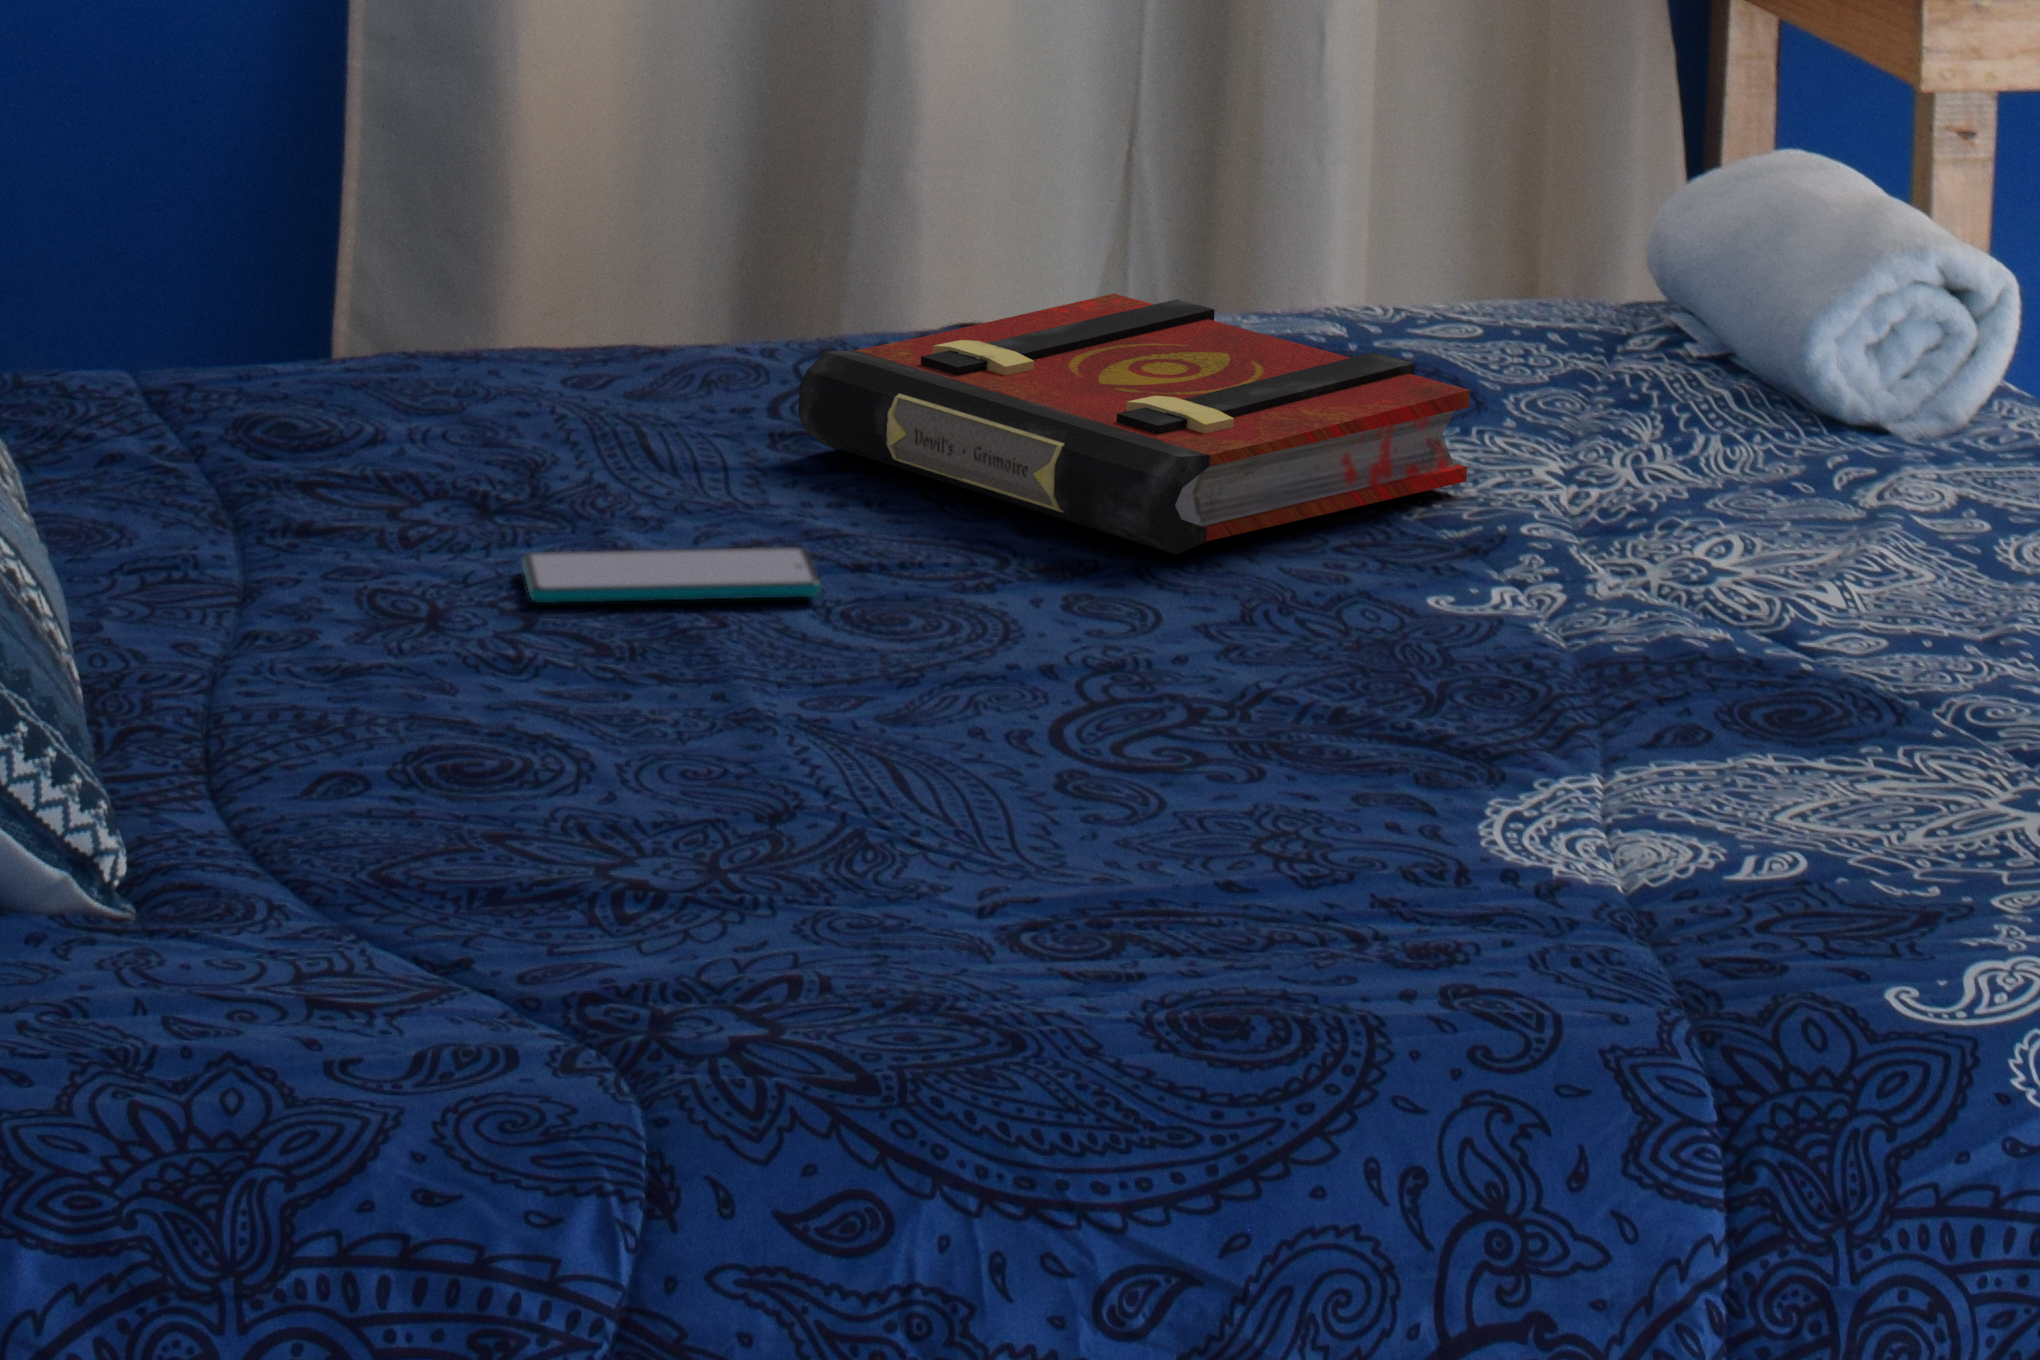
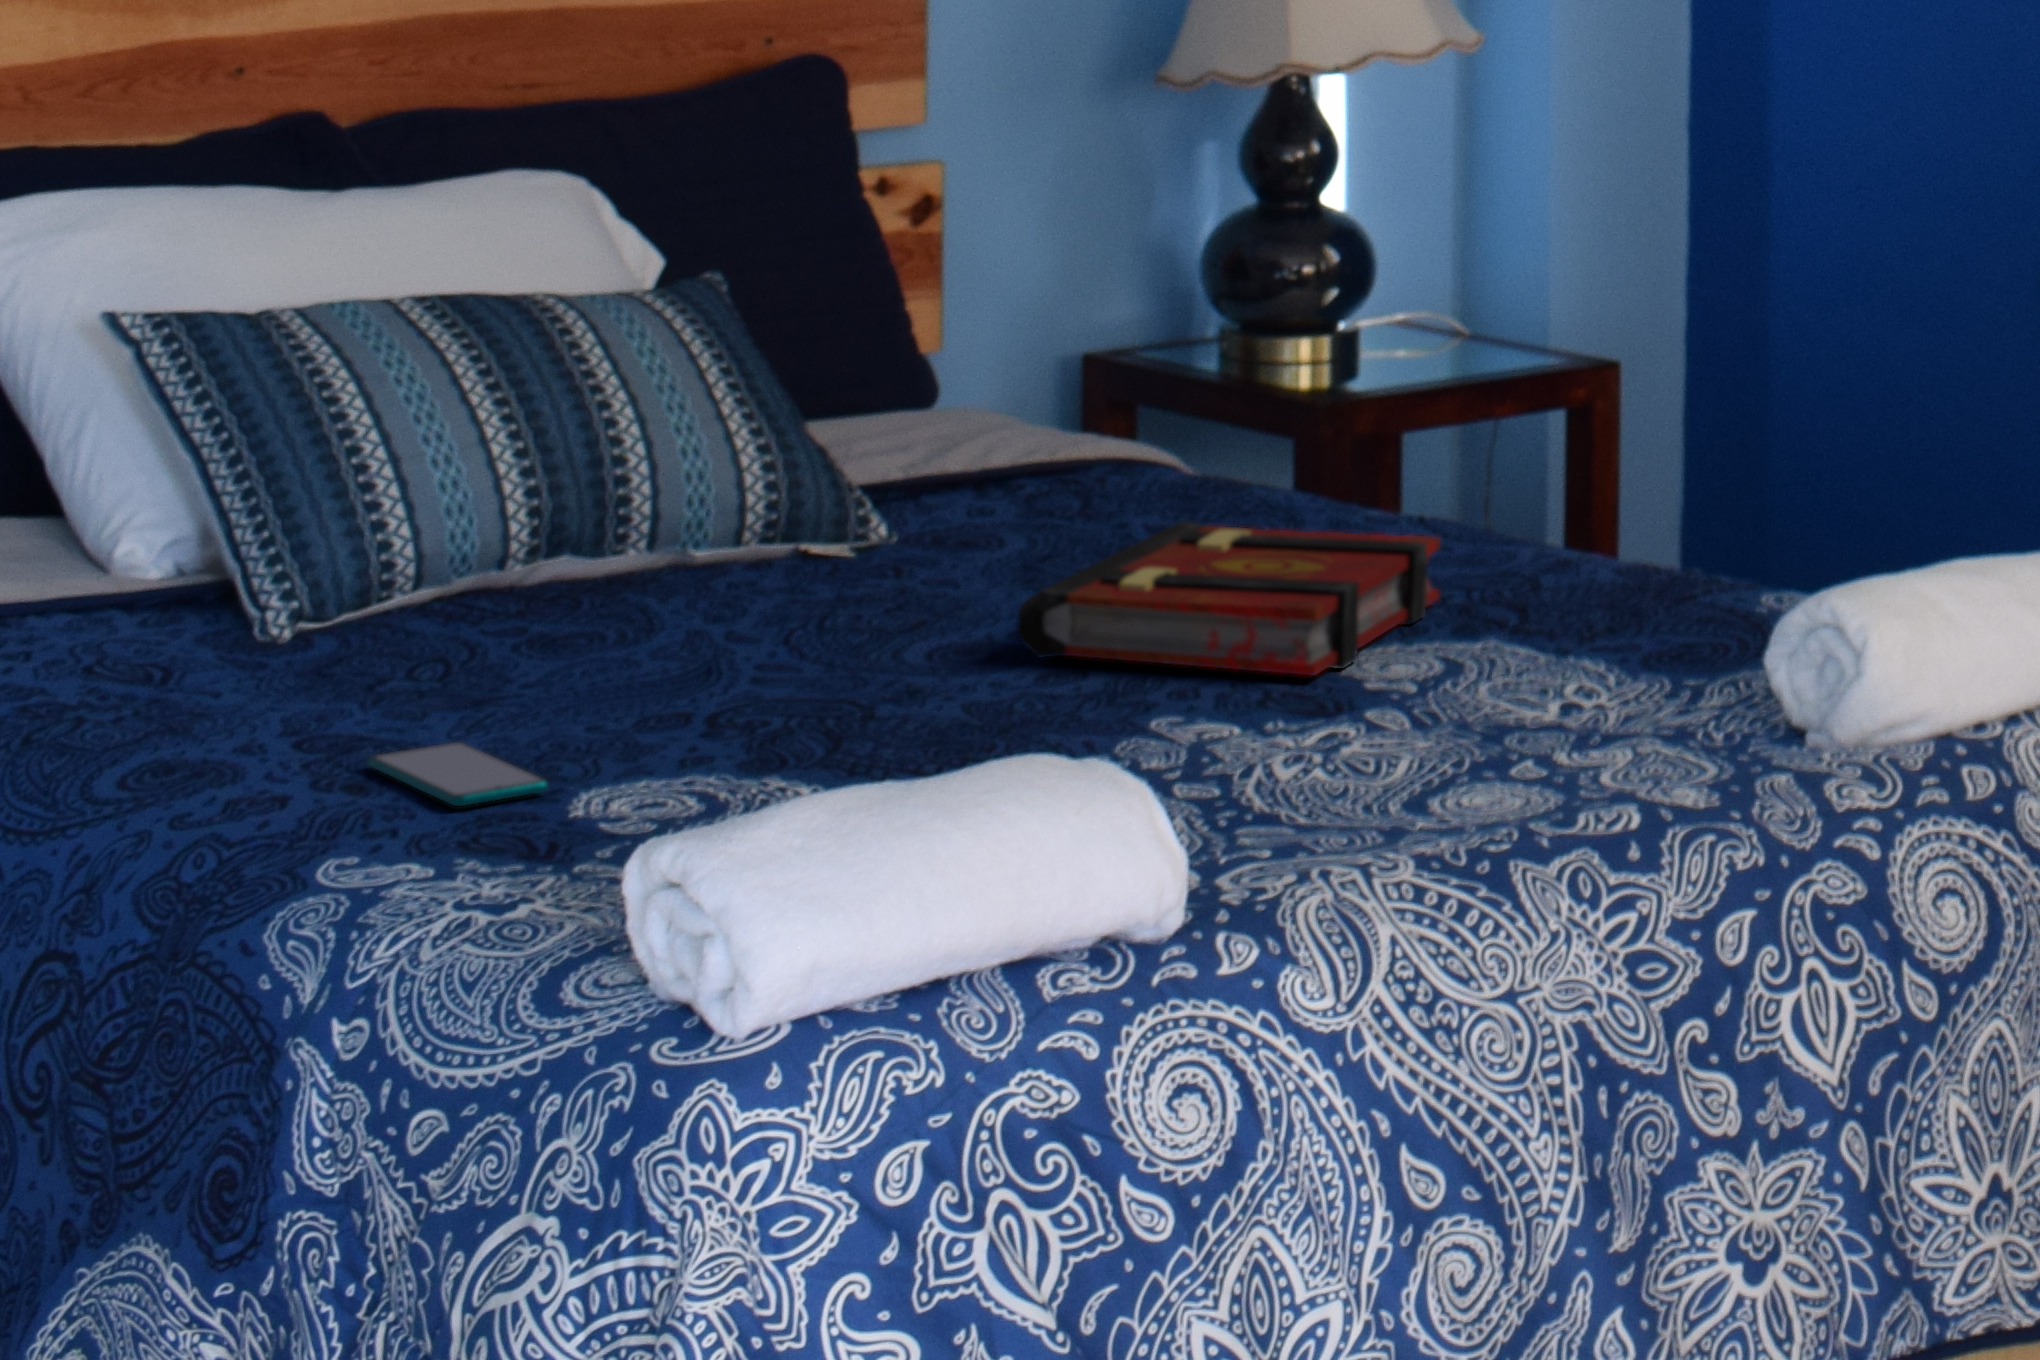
smartphone: present [522,547,822,603] -> present [368,742,549,806]

